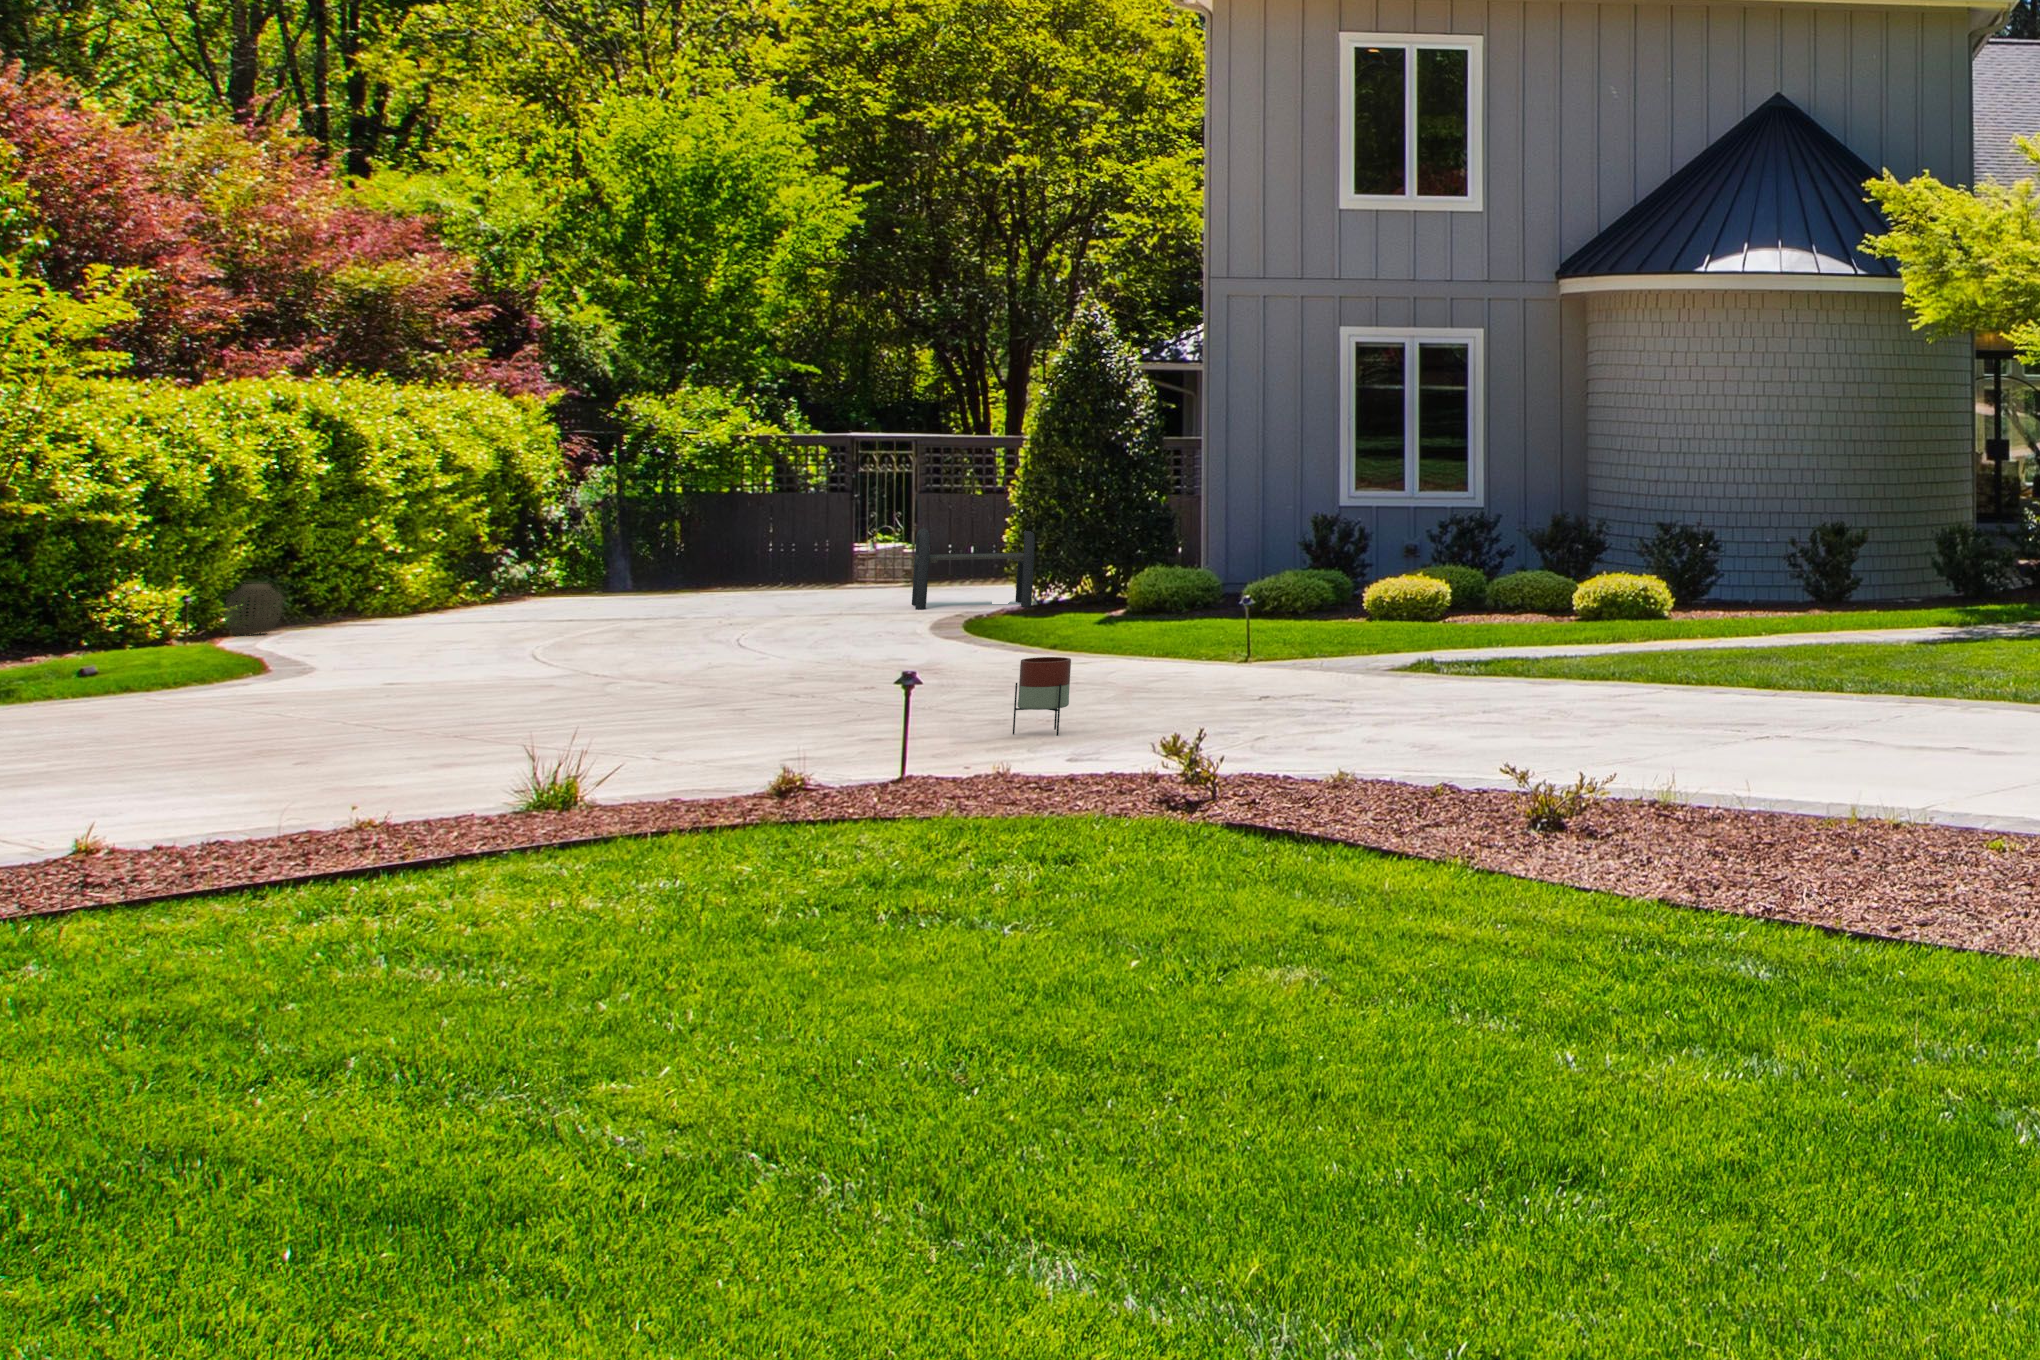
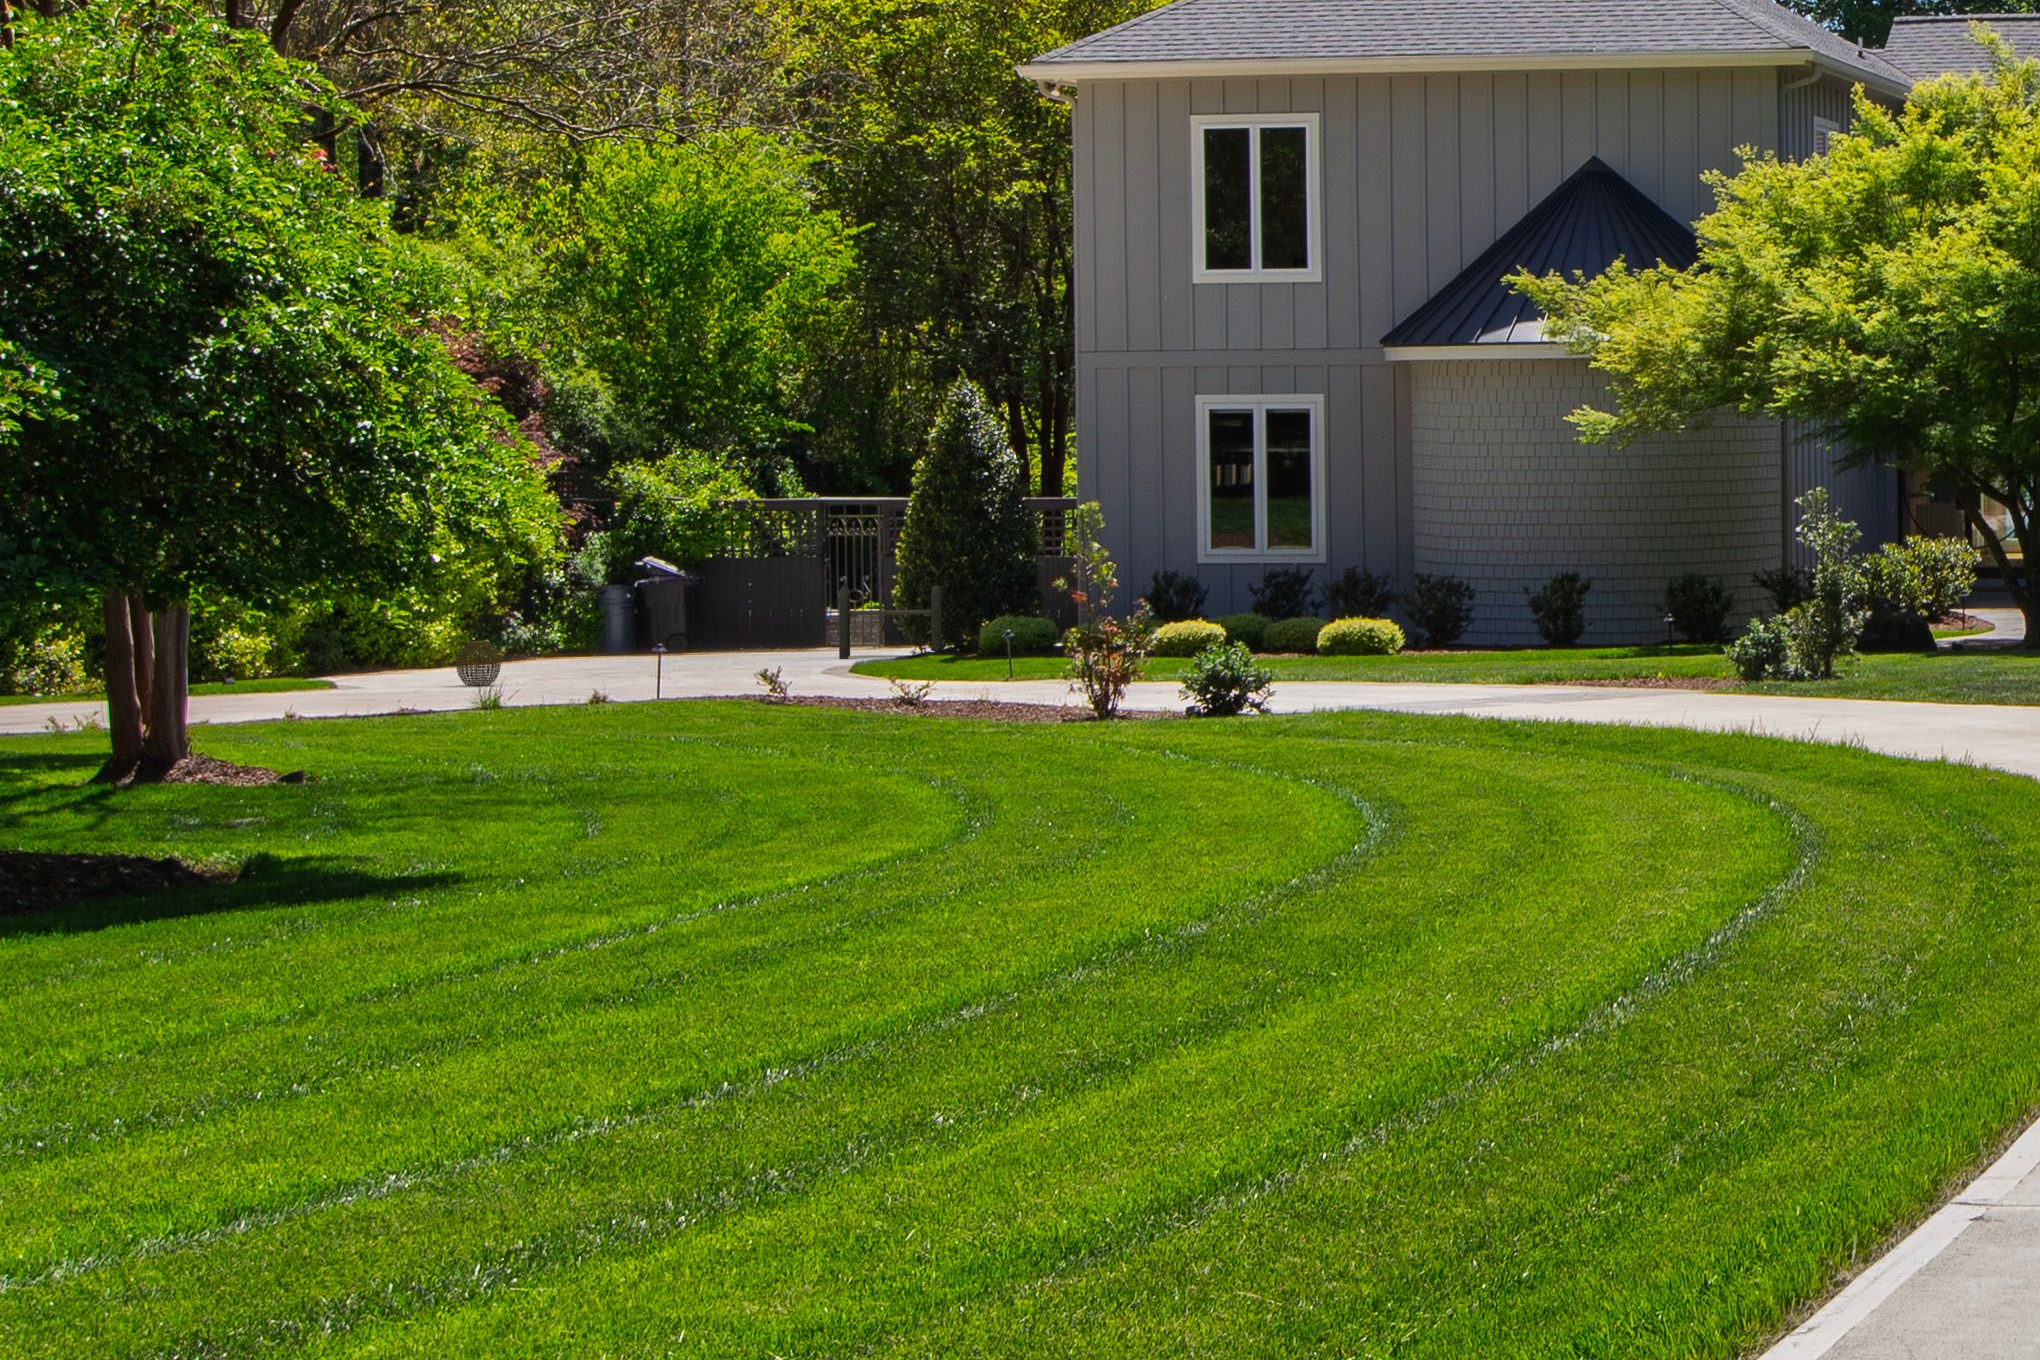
woven basket: present [225,583,283,636] -> present [456,641,501,686]
planter: present [1013,657,1071,736] -> none [770,657,805,708]

